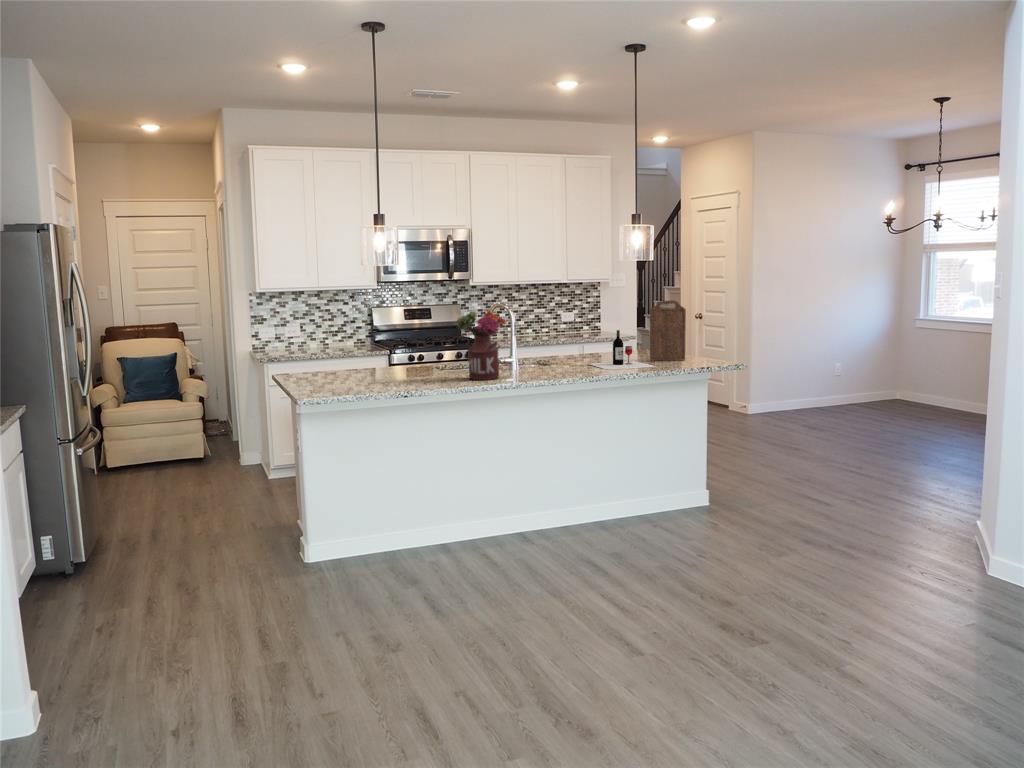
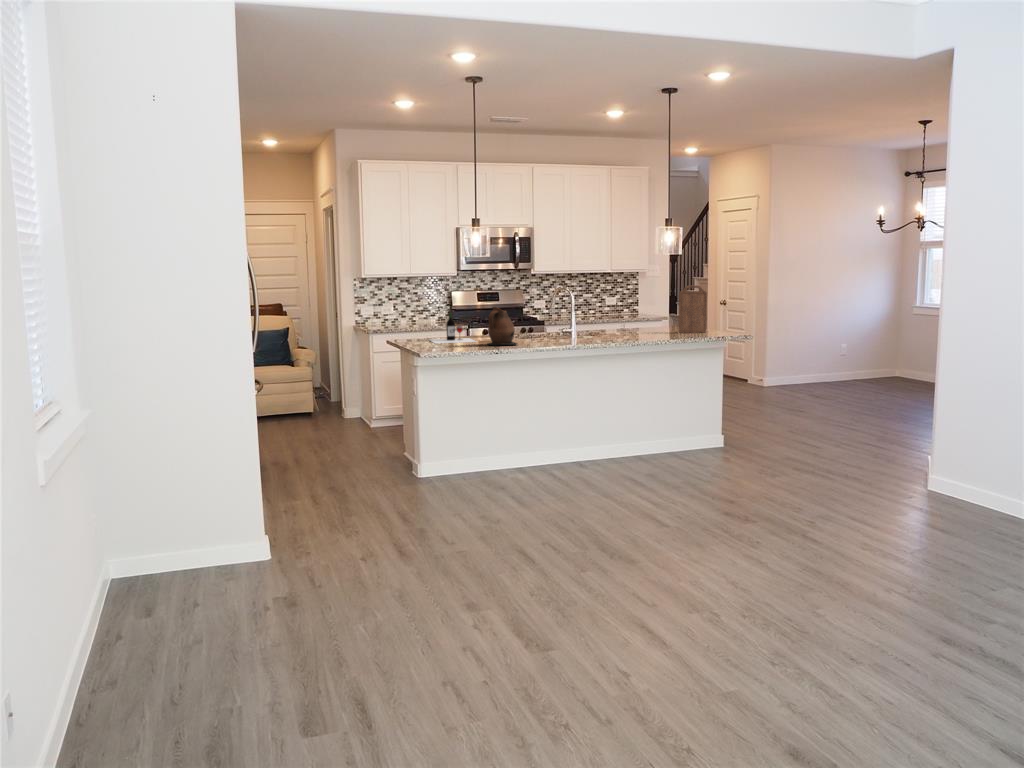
flower arrangement: present [456,309,506,380] -> none [531,290,569,343]
wine bottle: present [589,330,656,370] -> present [430,313,476,343]
ceramic pitcher: none [394,333,438,385] -> present [488,307,517,345]

